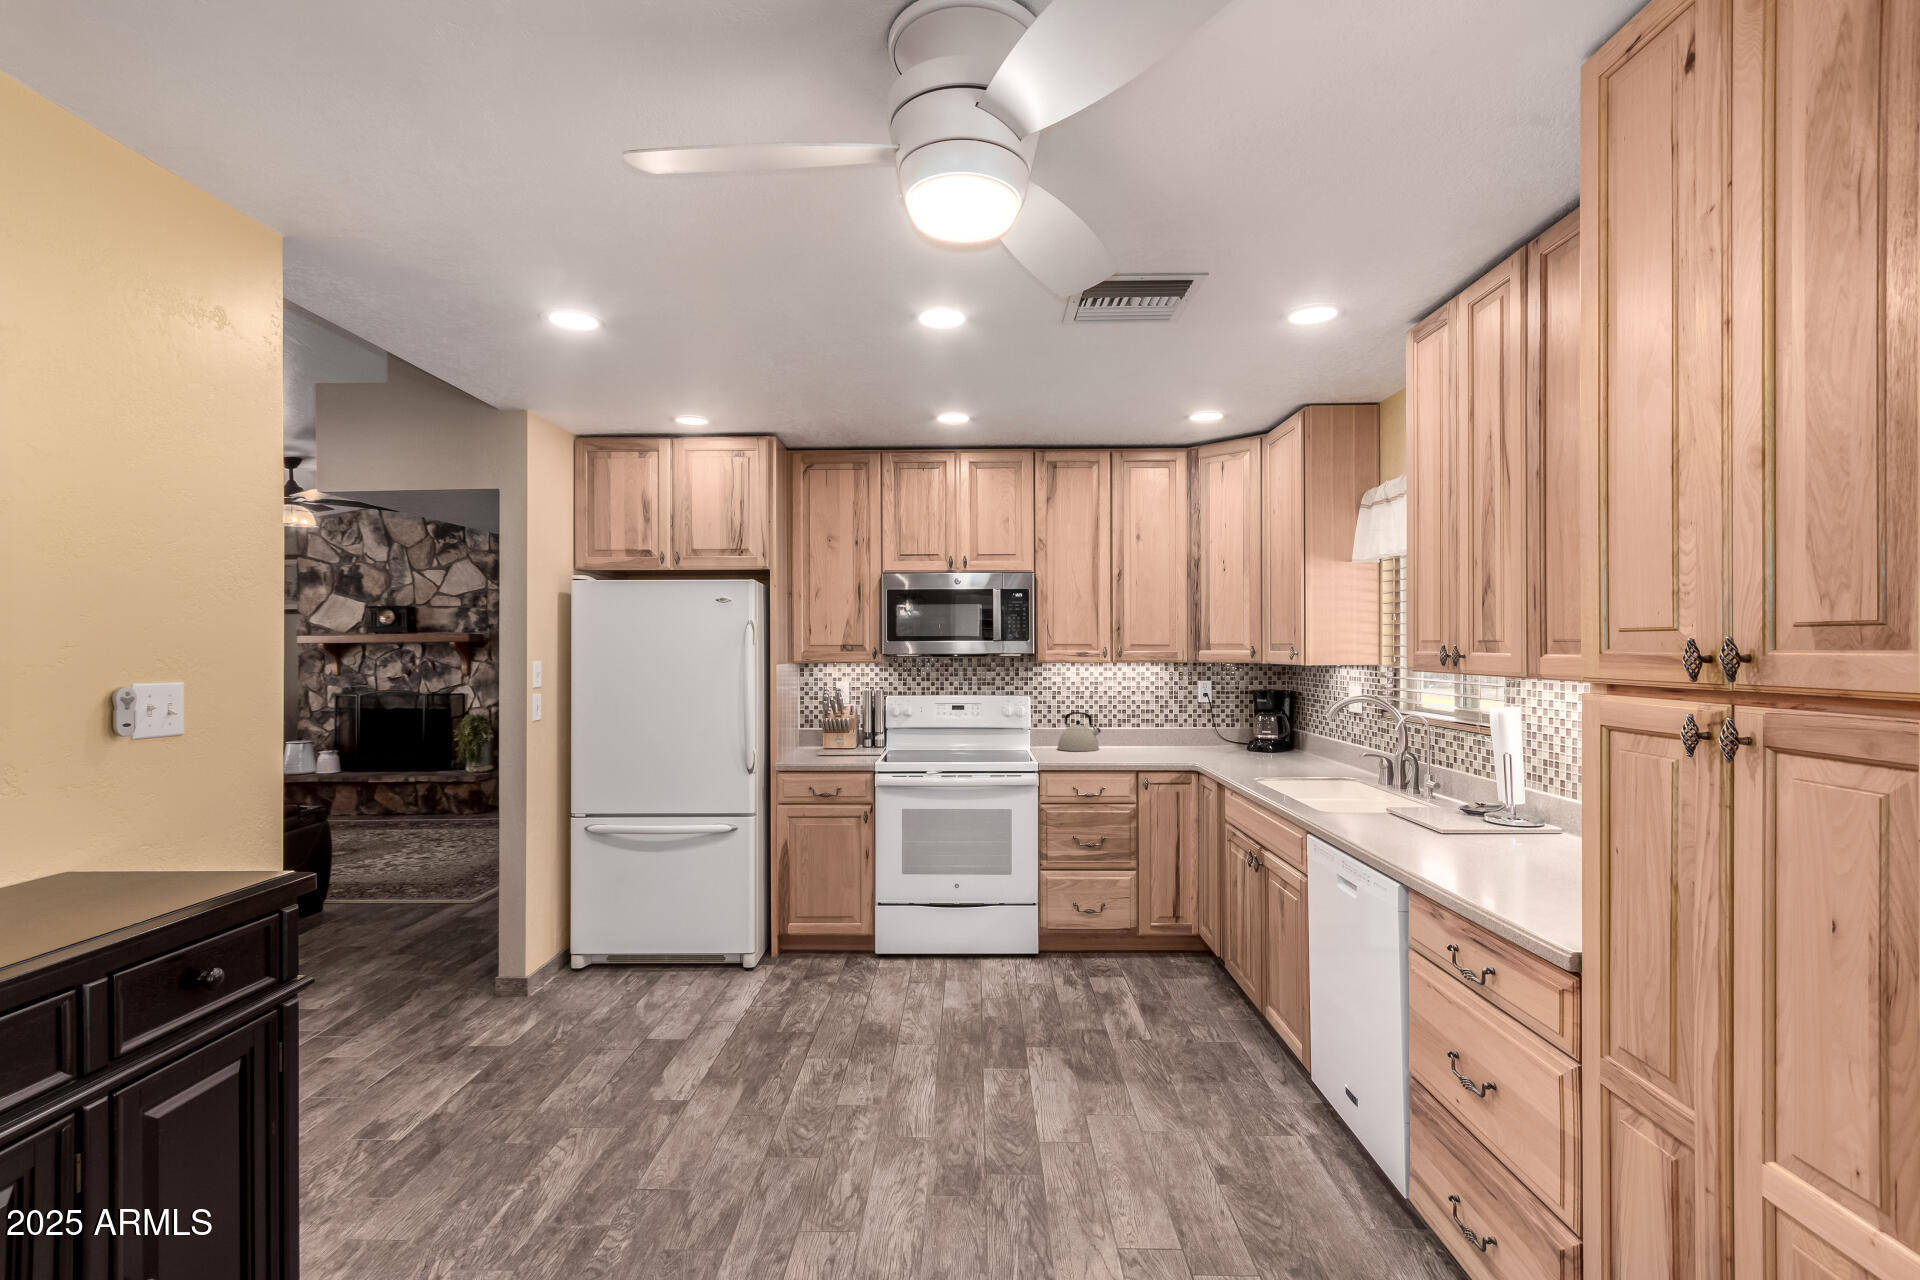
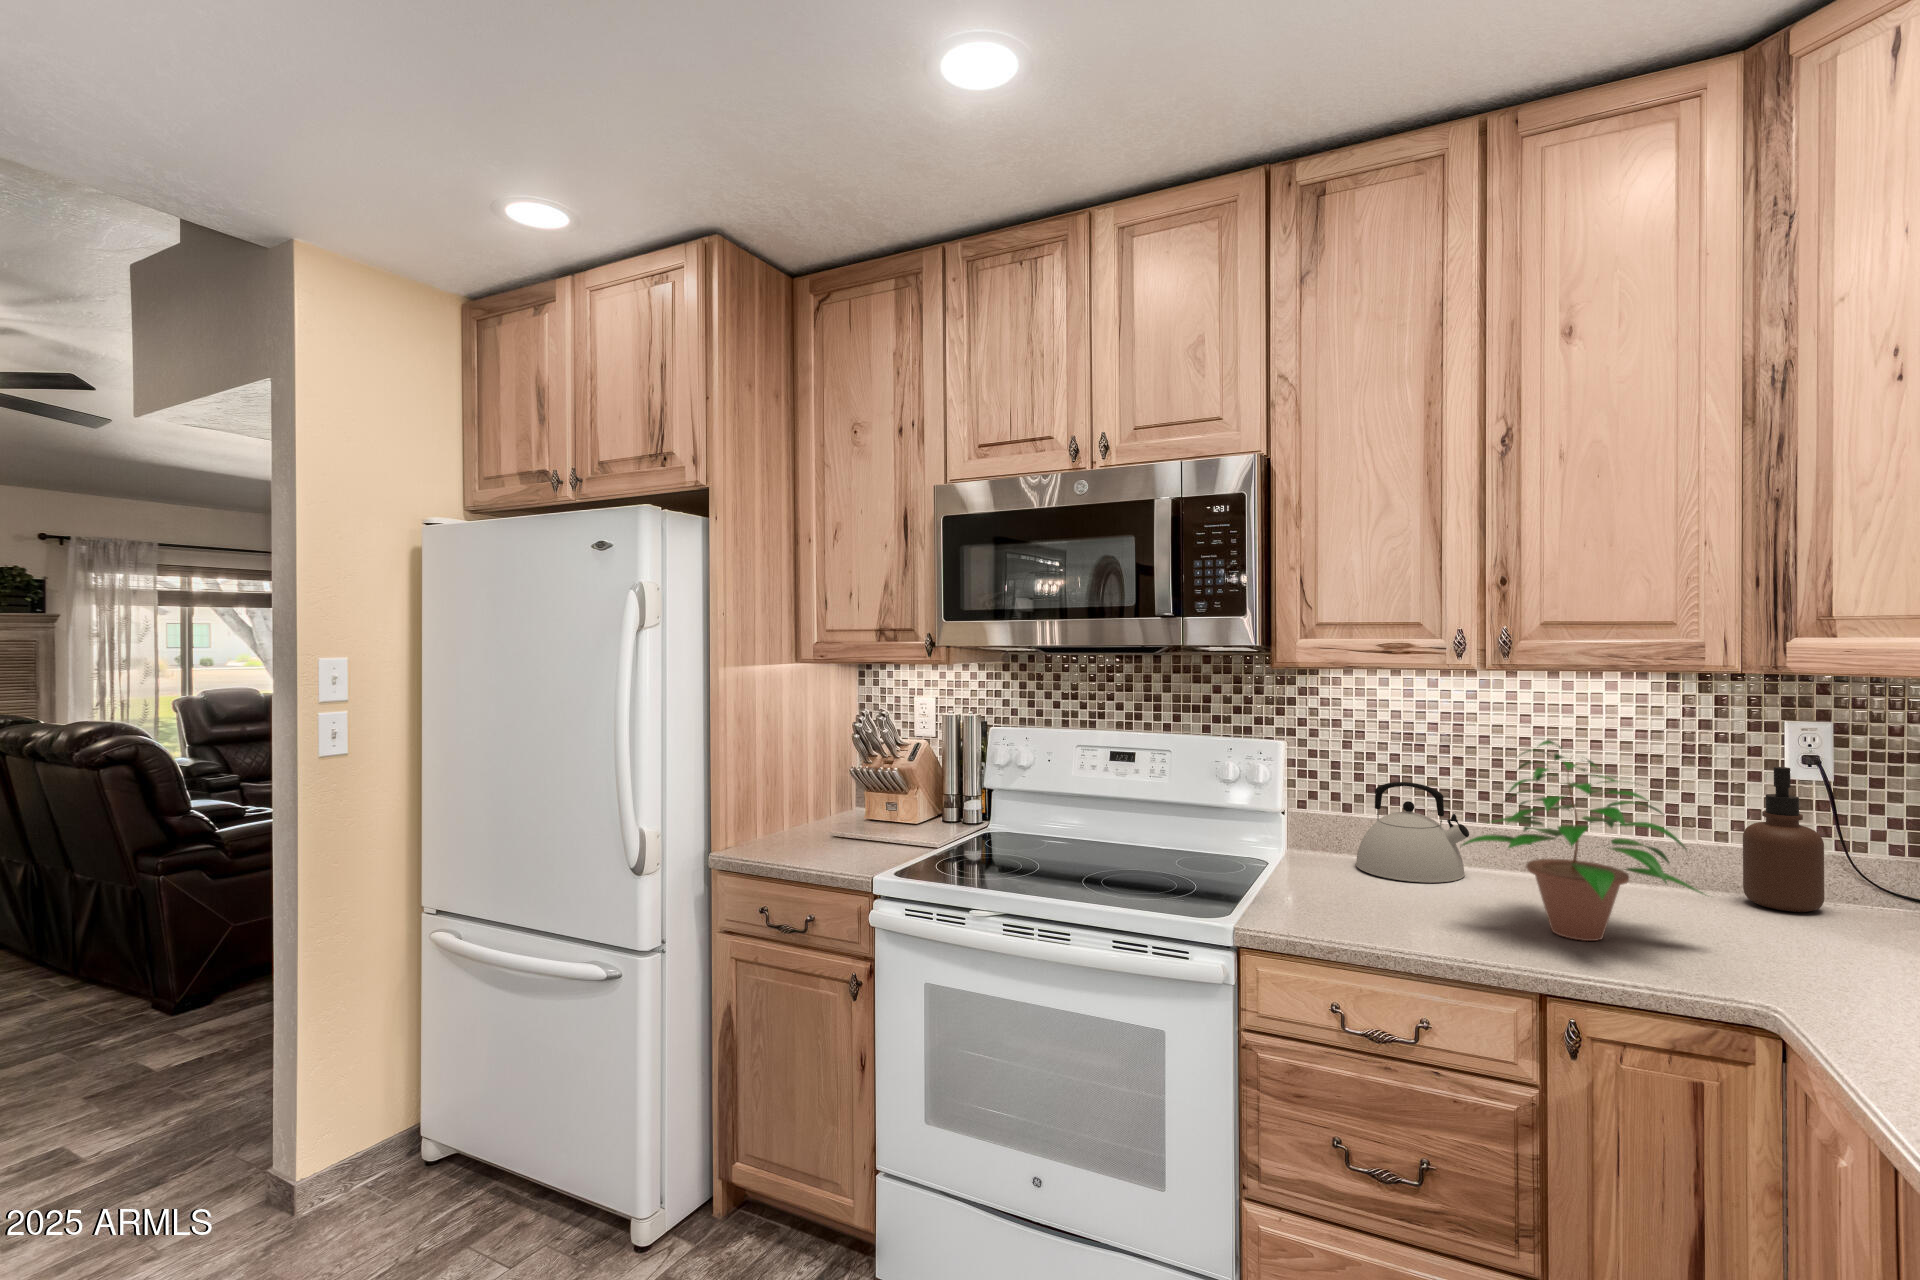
potted plant: none [1106,688,1180,757] -> present [1462,740,1704,941]
soap dispenser: none [1188,698,1210,748] -> present [1743,767,1824,912]

